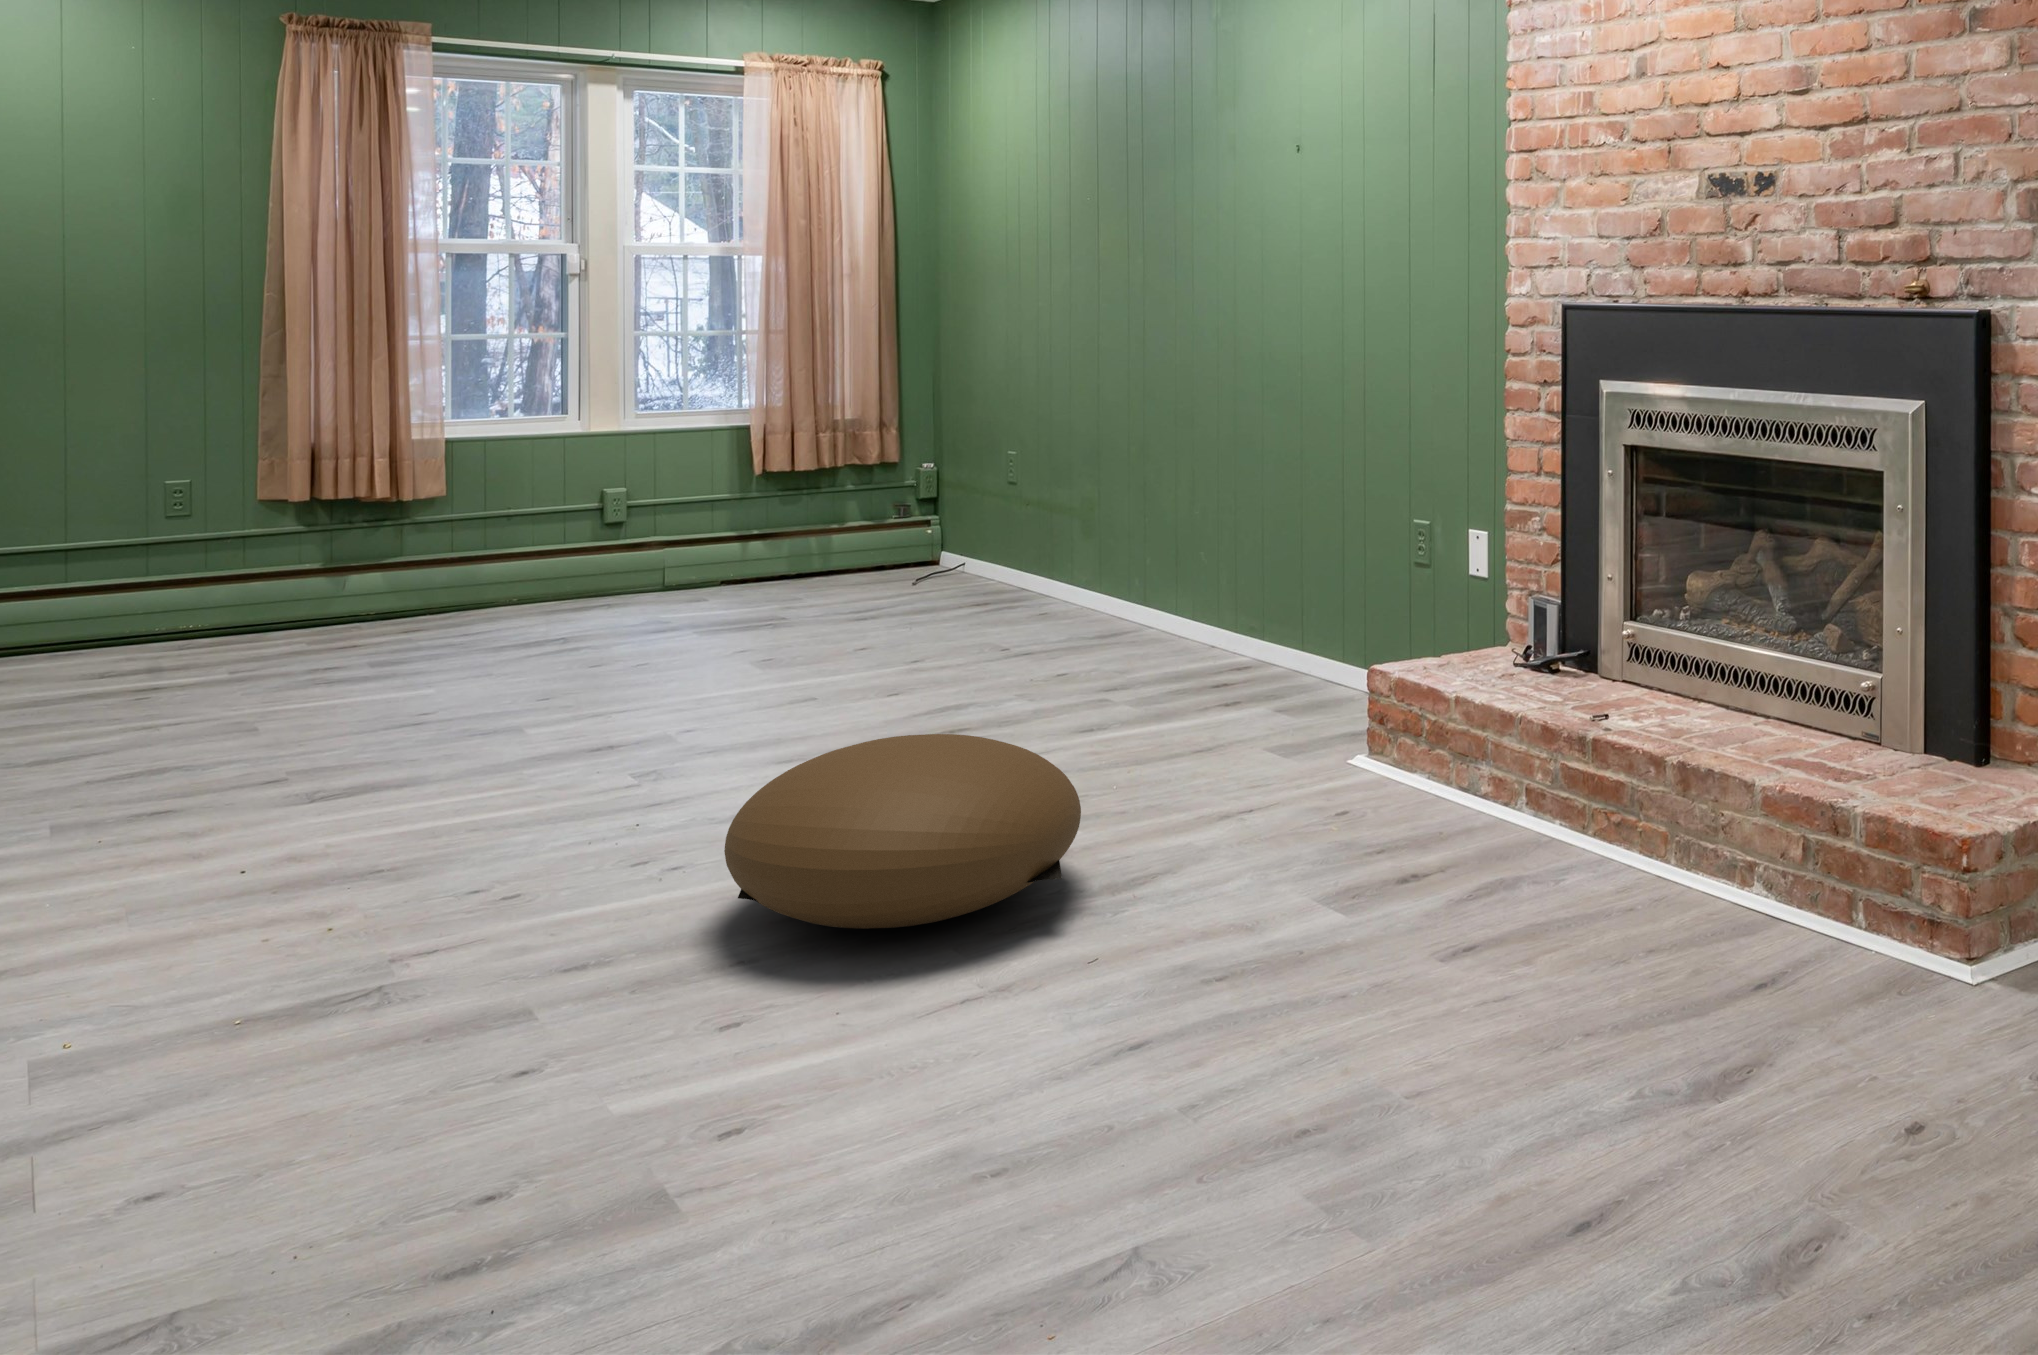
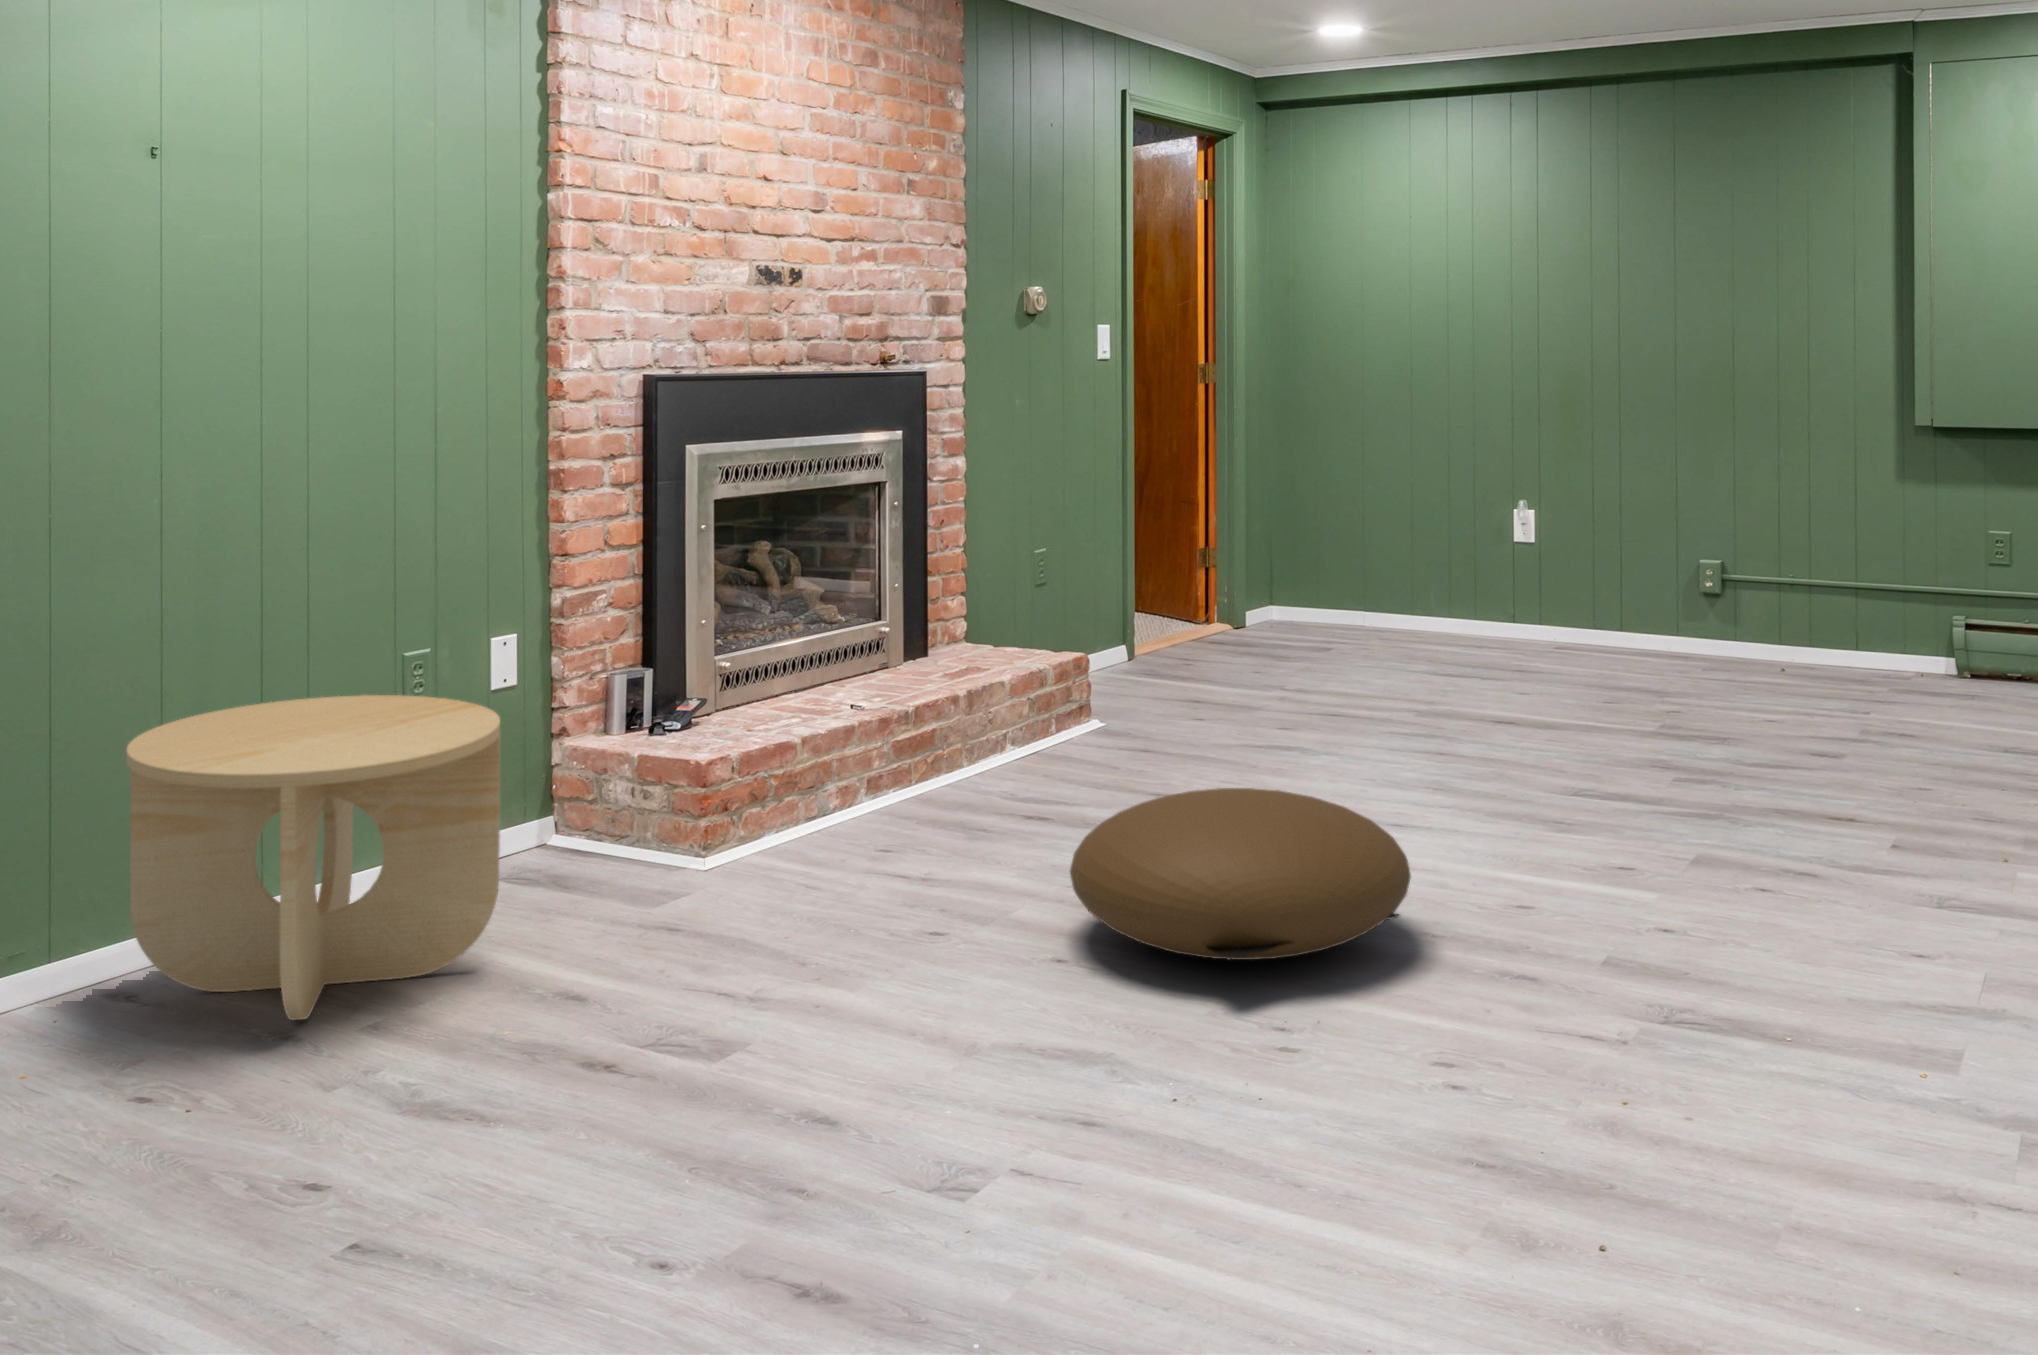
side table: none [1103,512,1330,705] -> present [126,695,500,1020]

